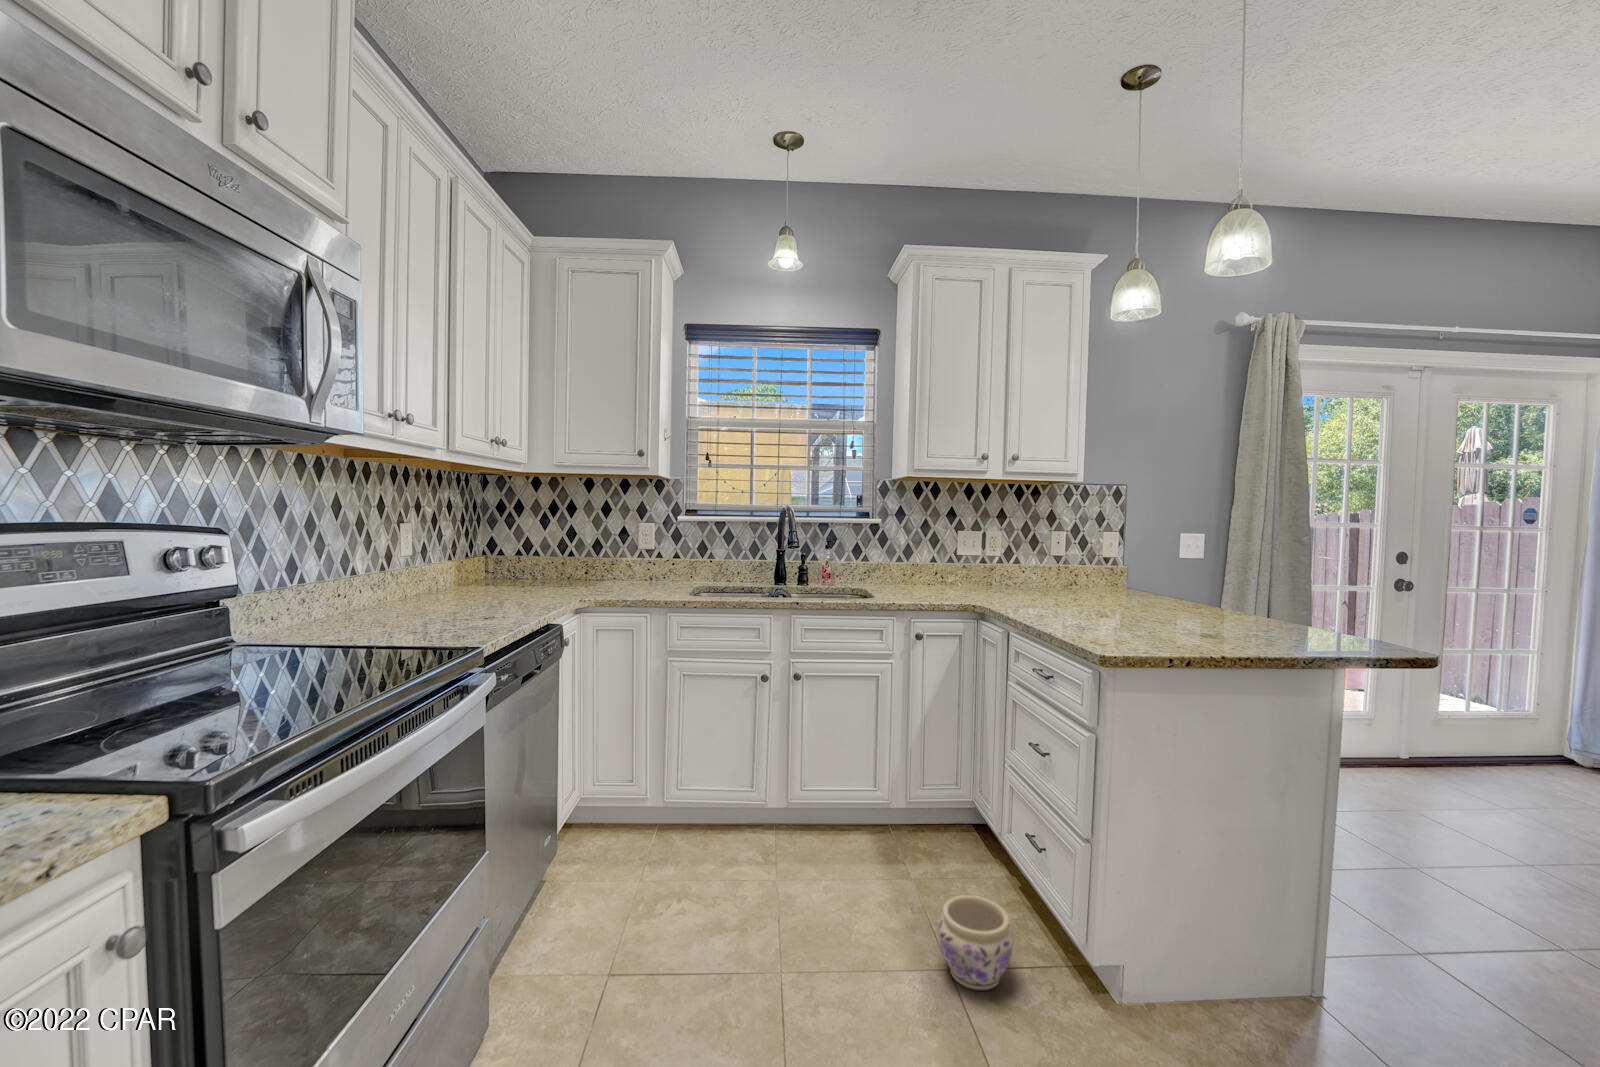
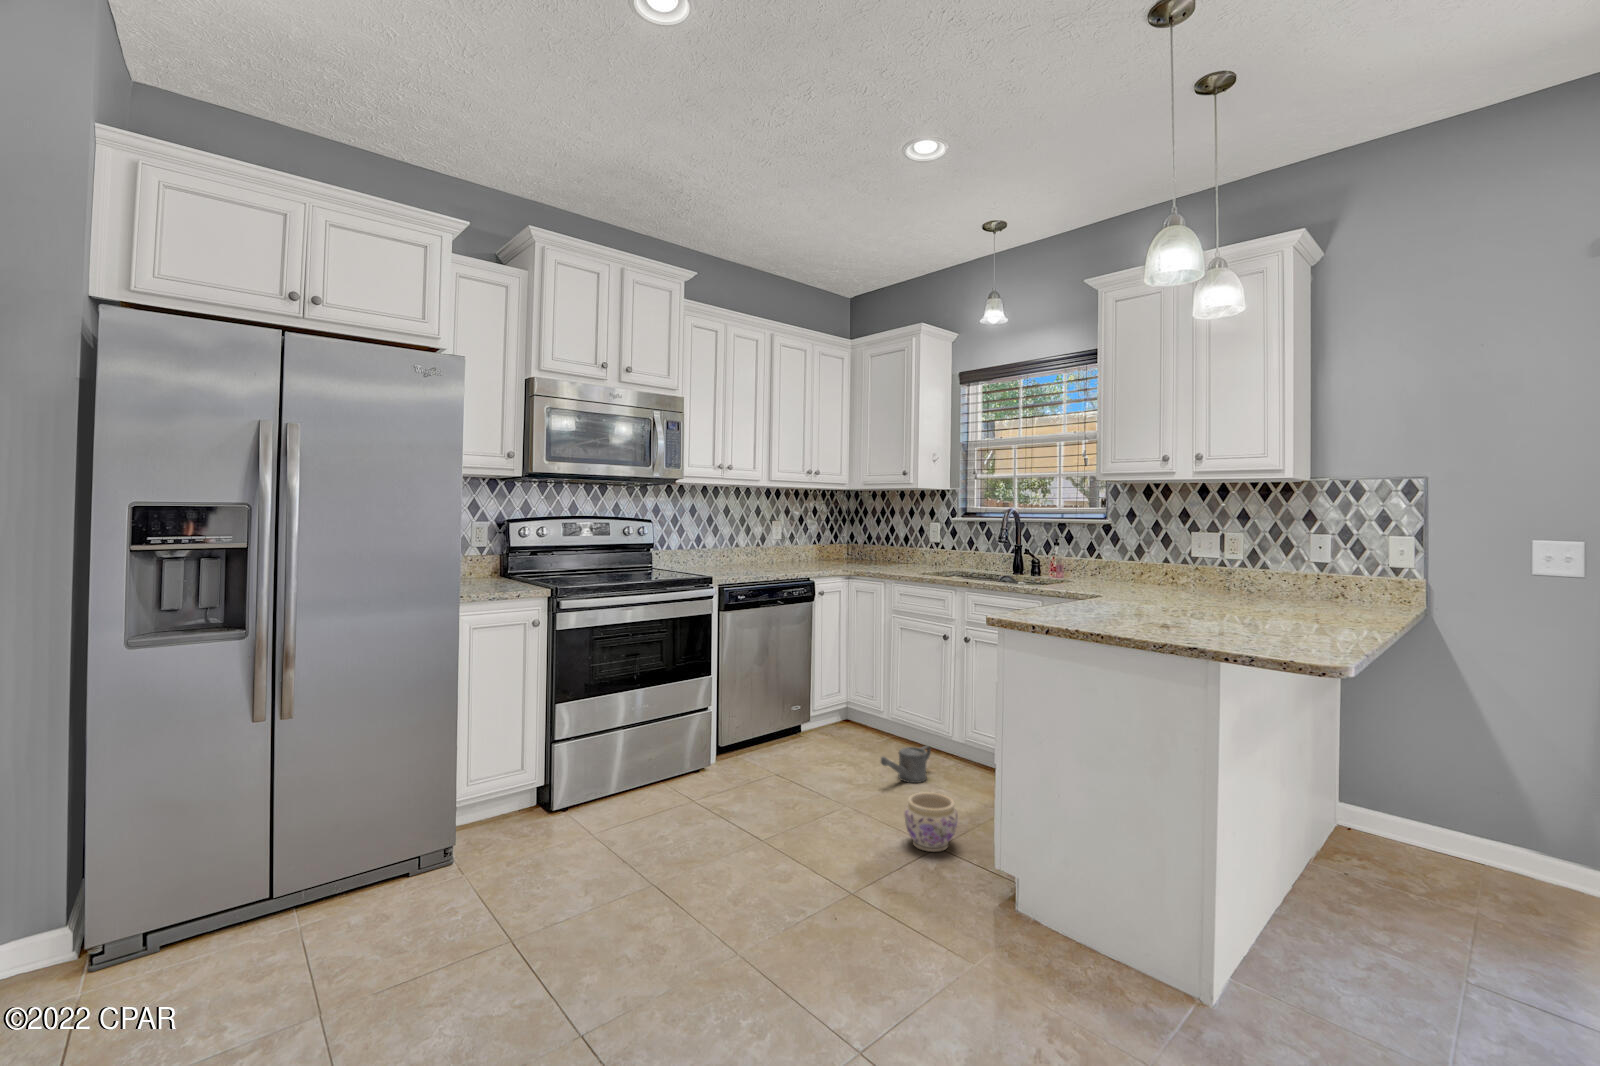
watering can: none [768,823,807,887] -> present [881,746,931,783]

